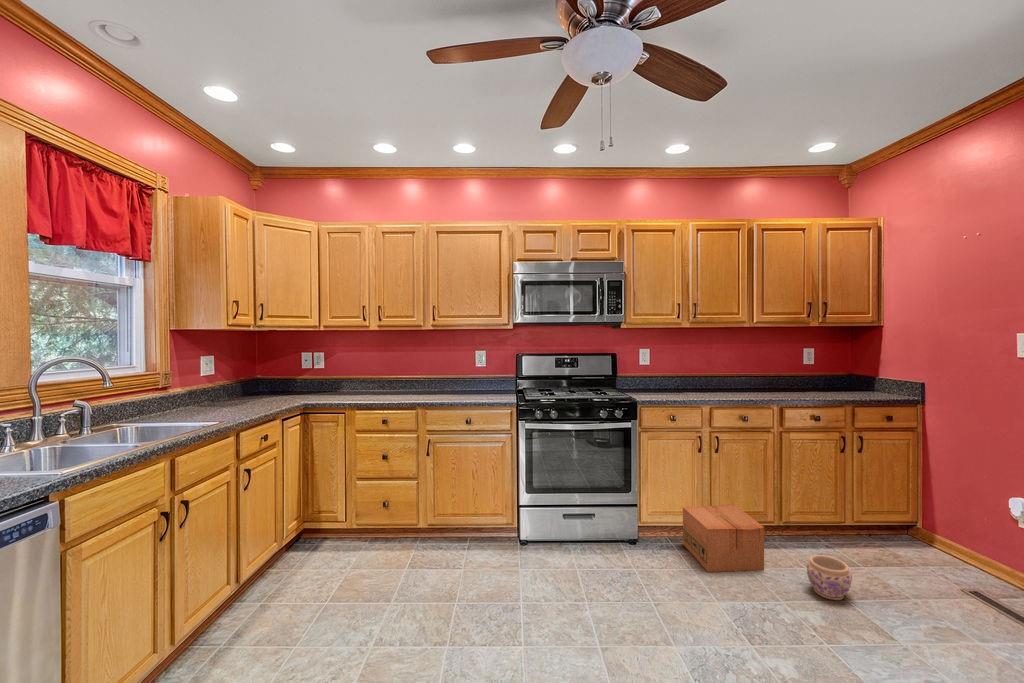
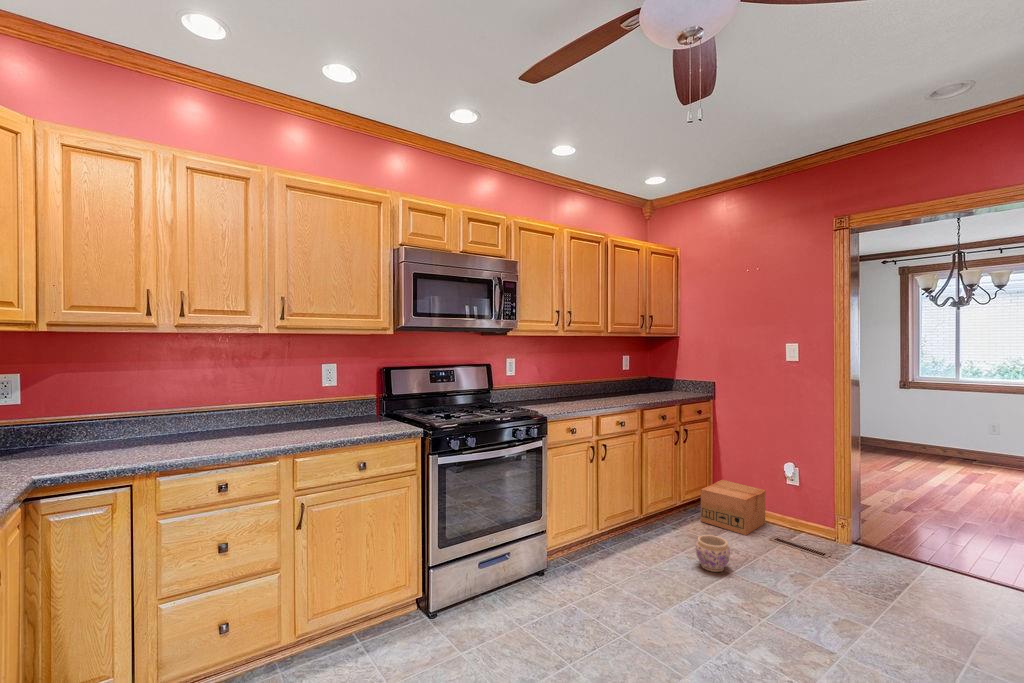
cardboard box: present [683,504,764,572] -> present [701,480,765,535]

